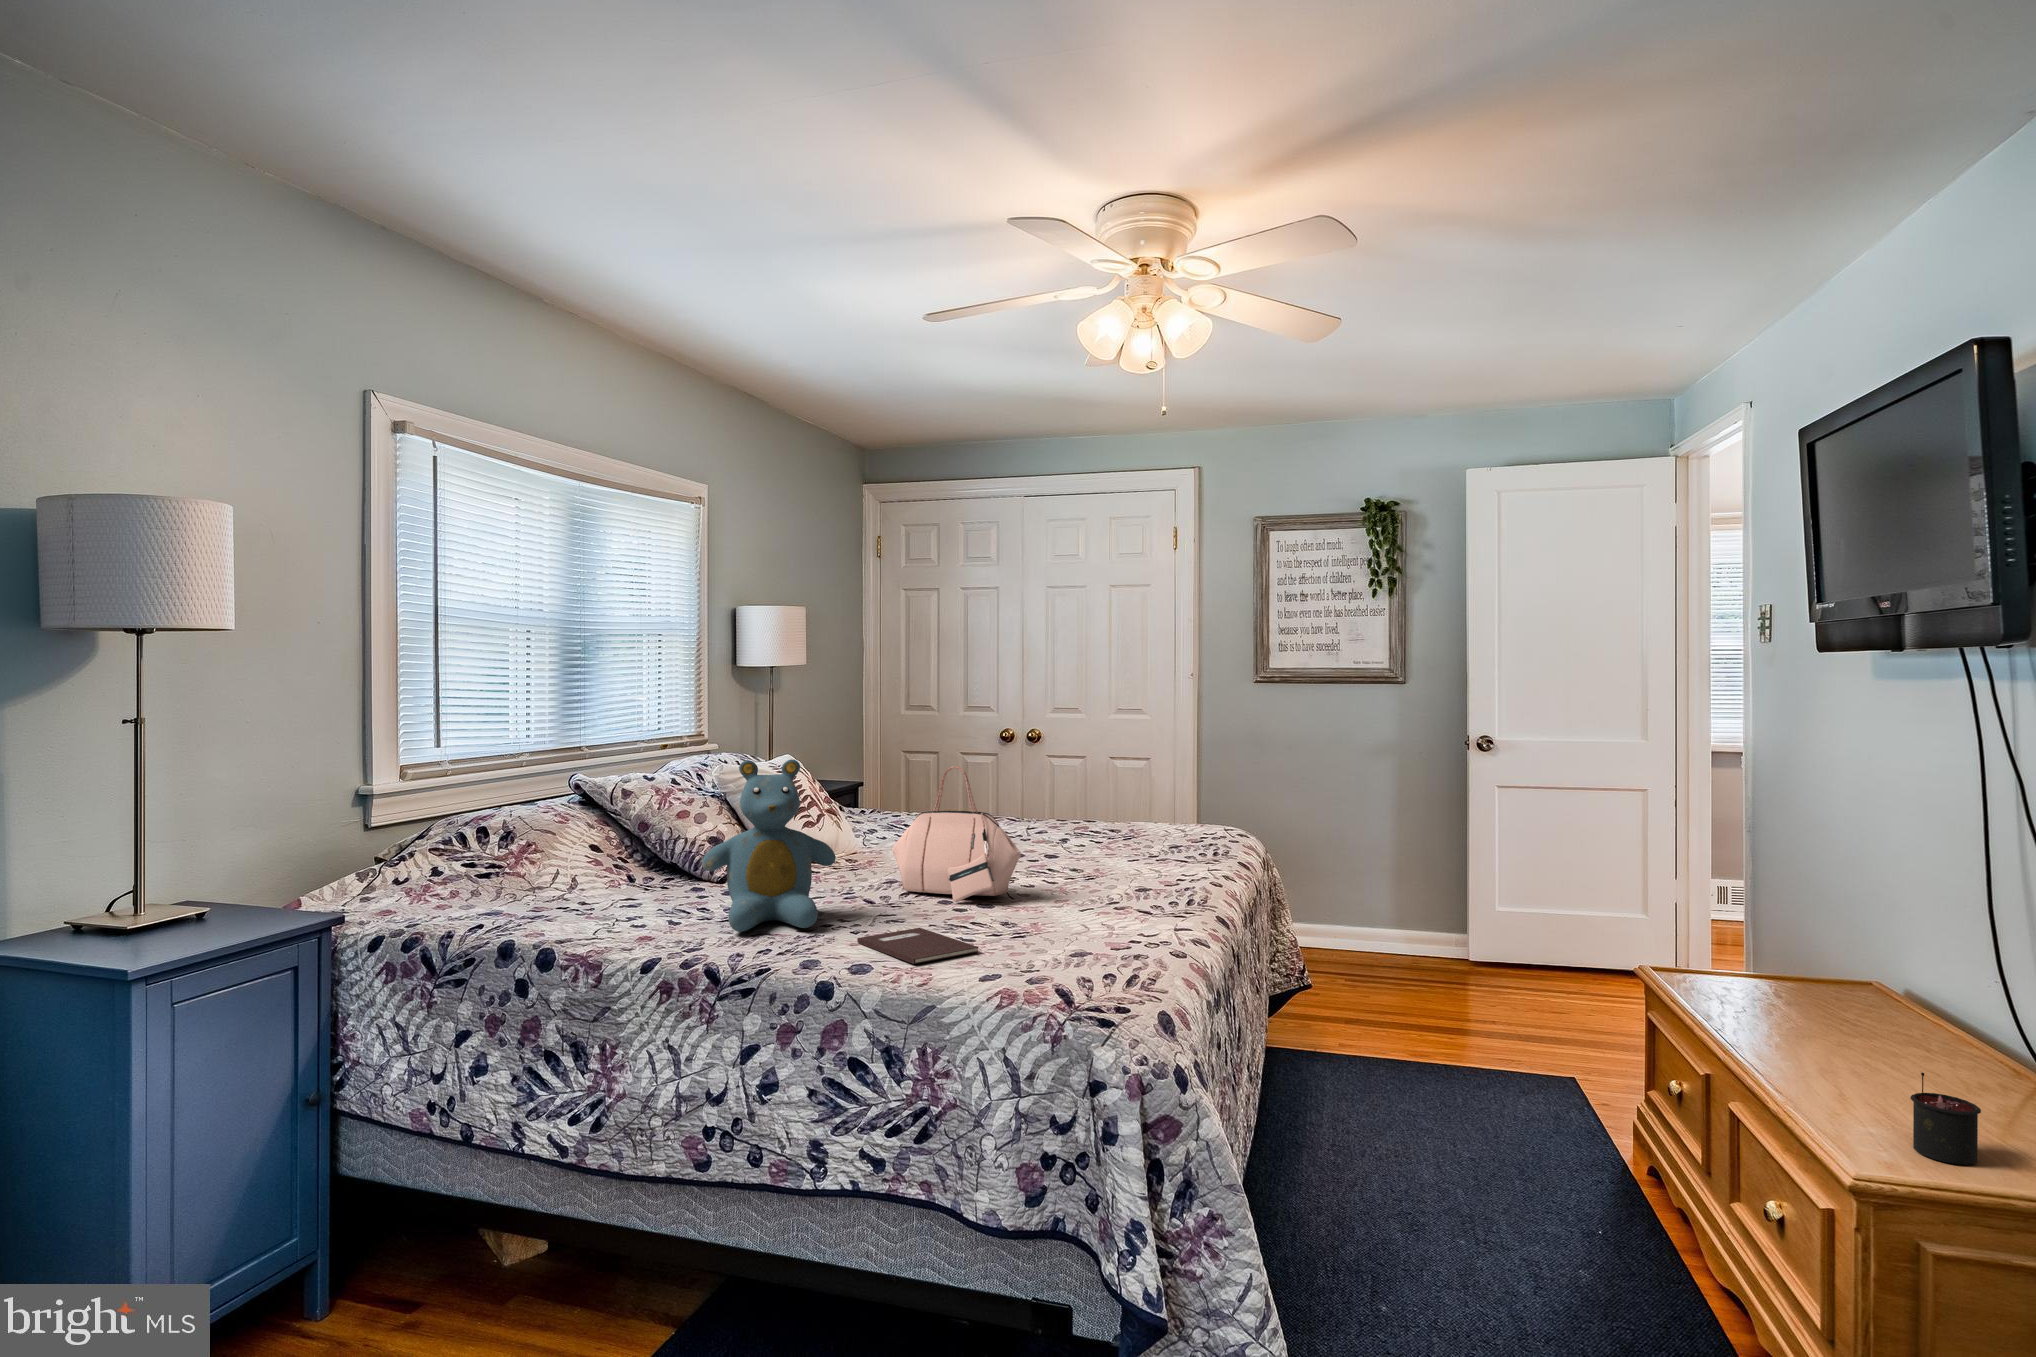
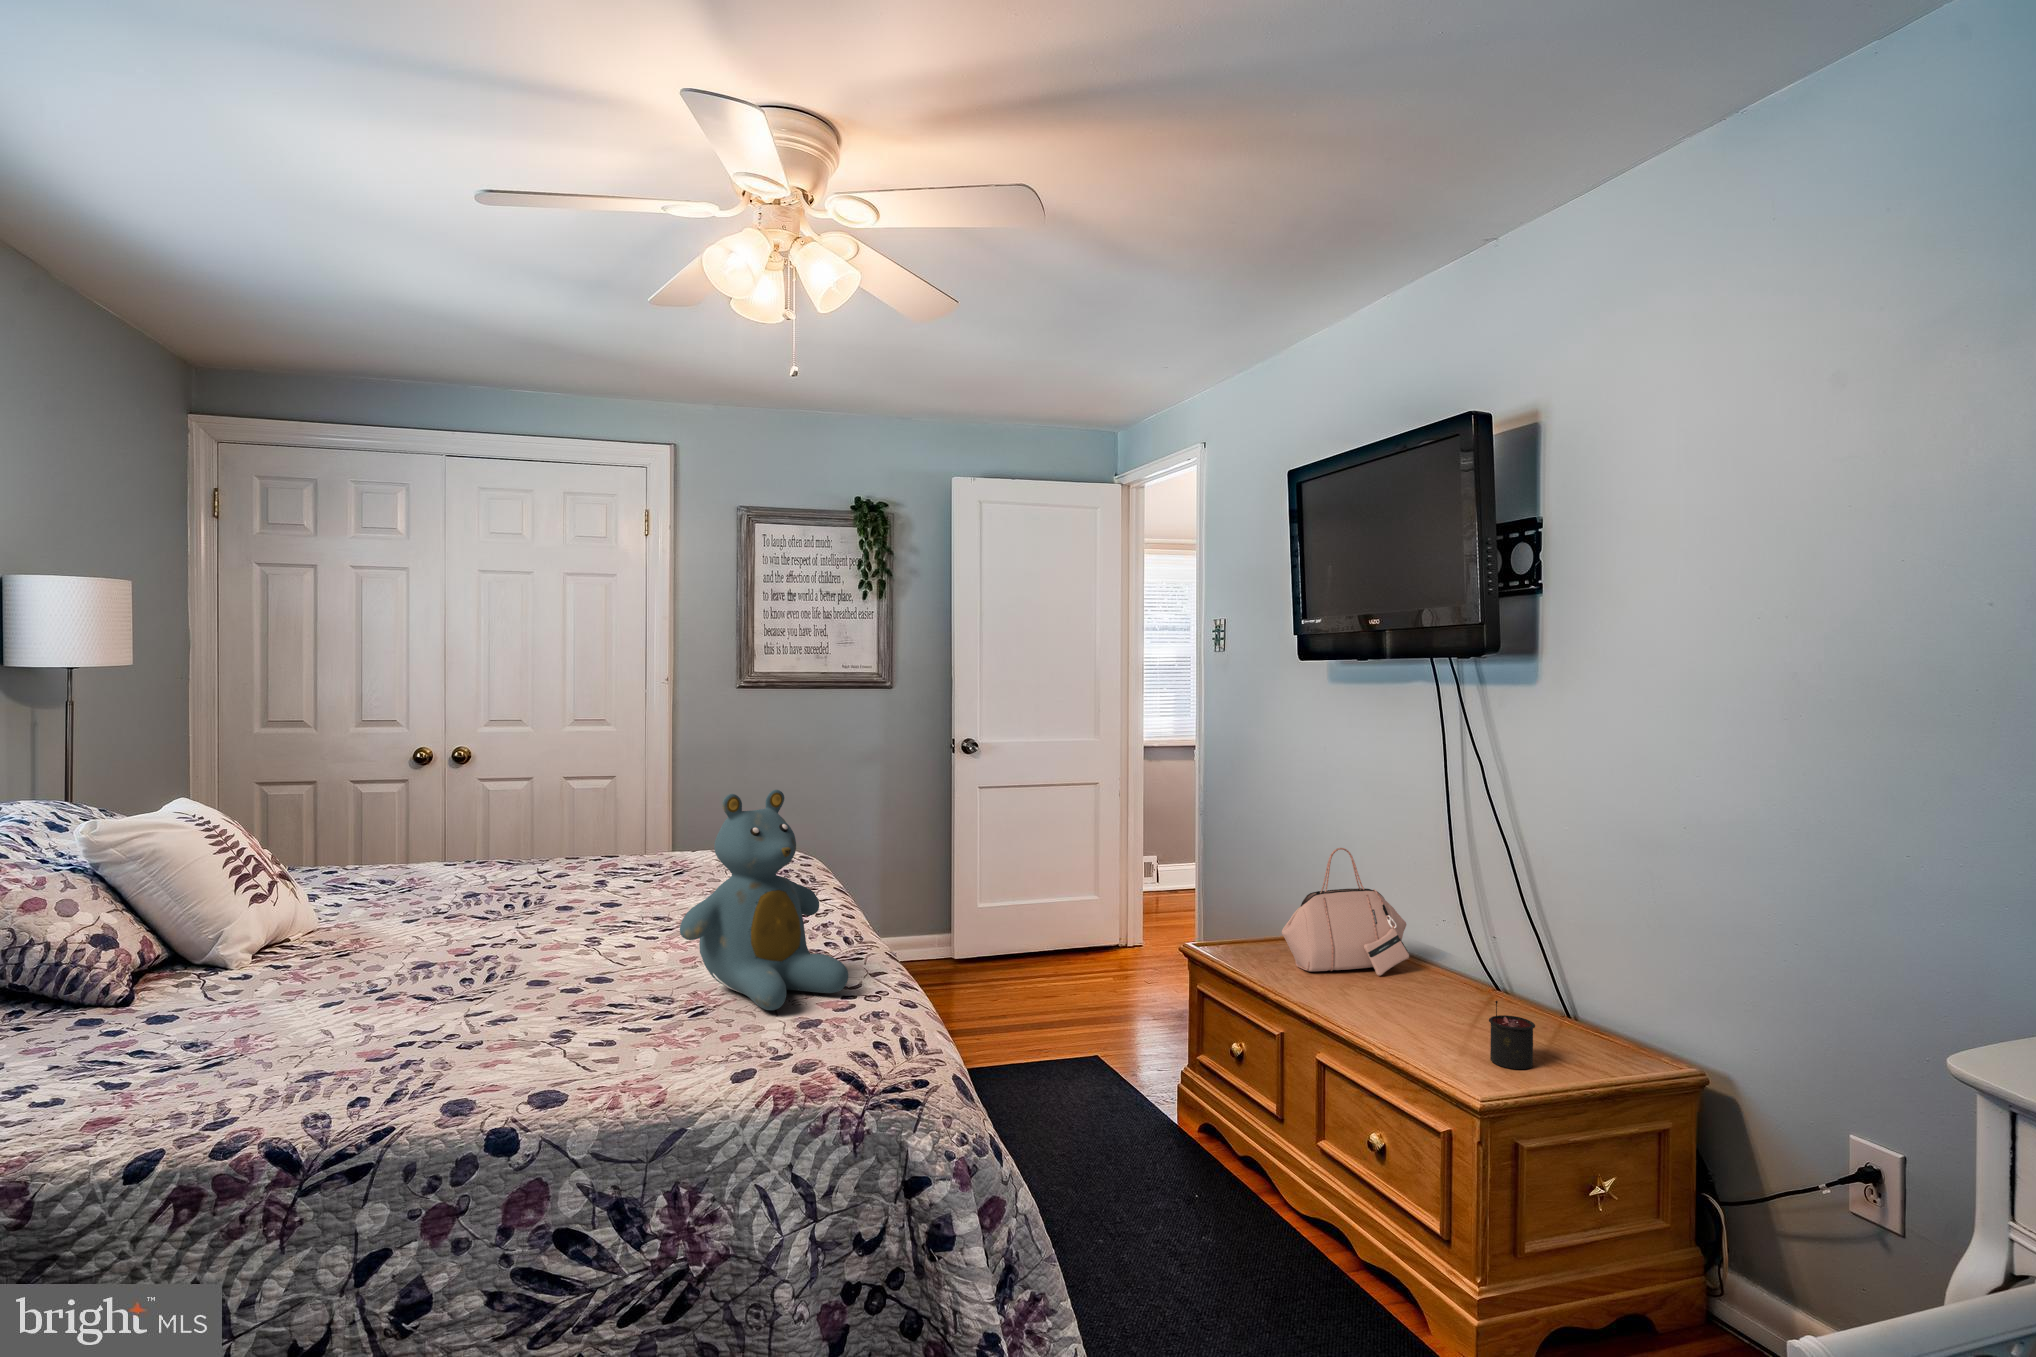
teddy bear: present [702,759,836,932] -> present [680,790,848,1010]
handbag: present [892,766,1021,902] -> present [1282,848,1409,976]
notebook: present [857,928,978,964] -> none [489,1021,677,1076]

